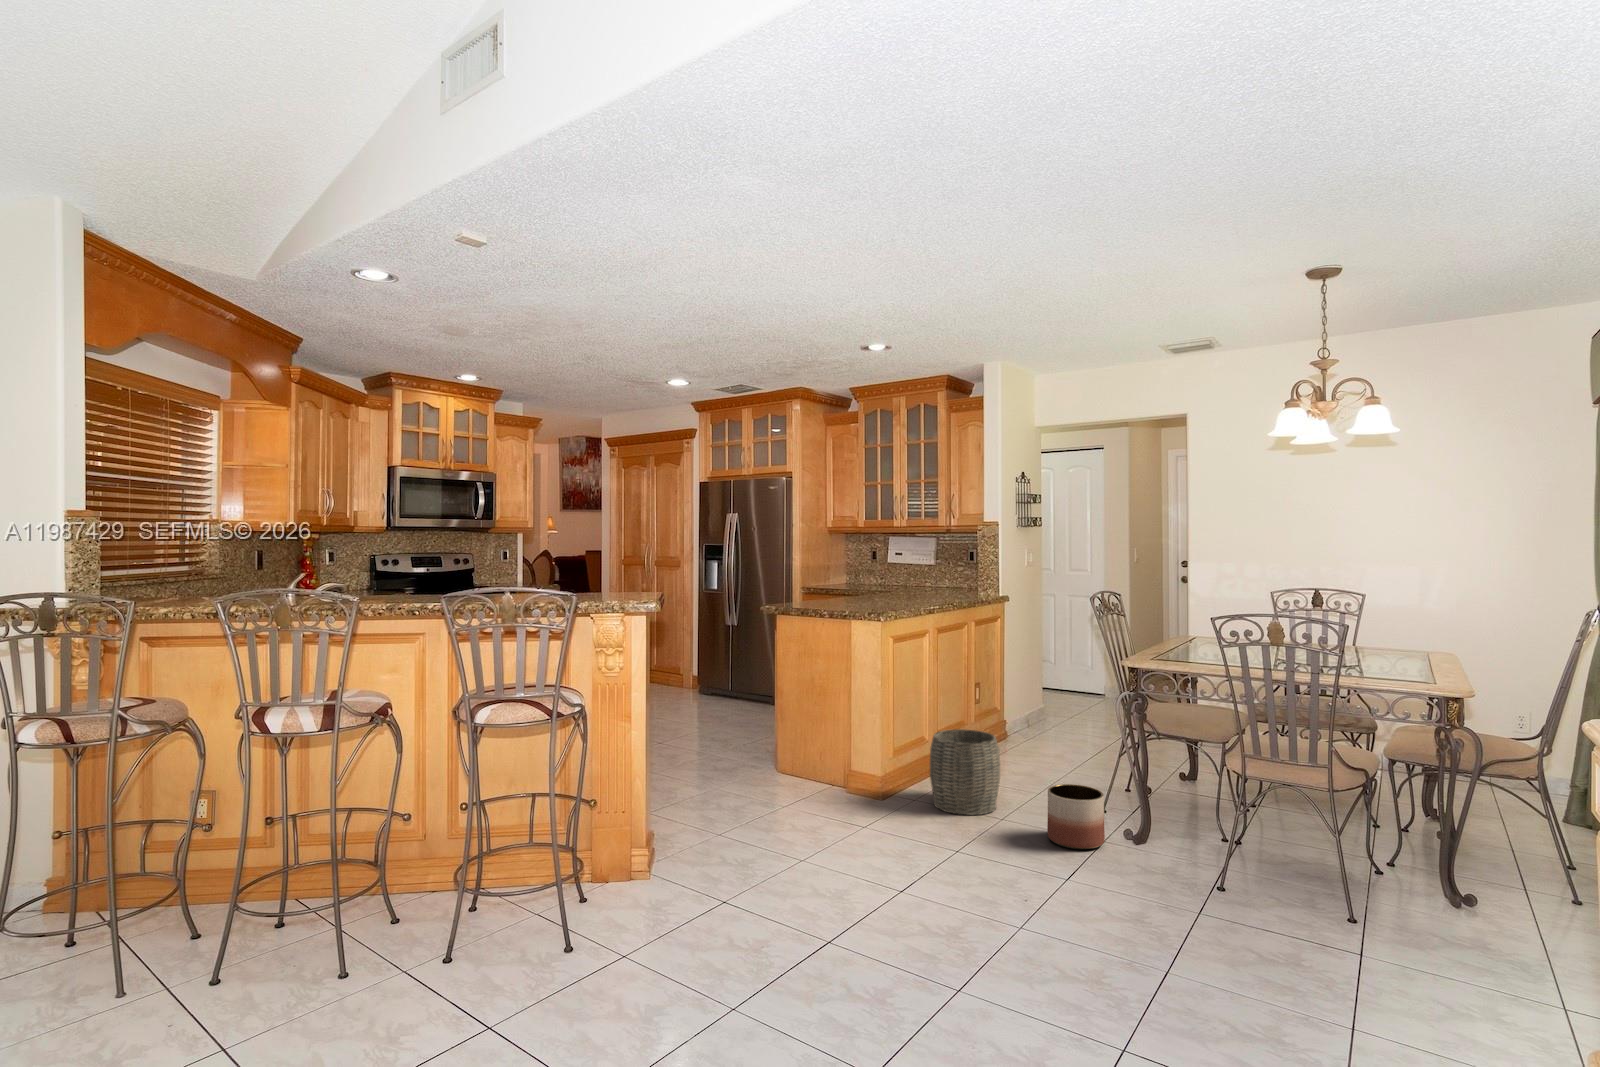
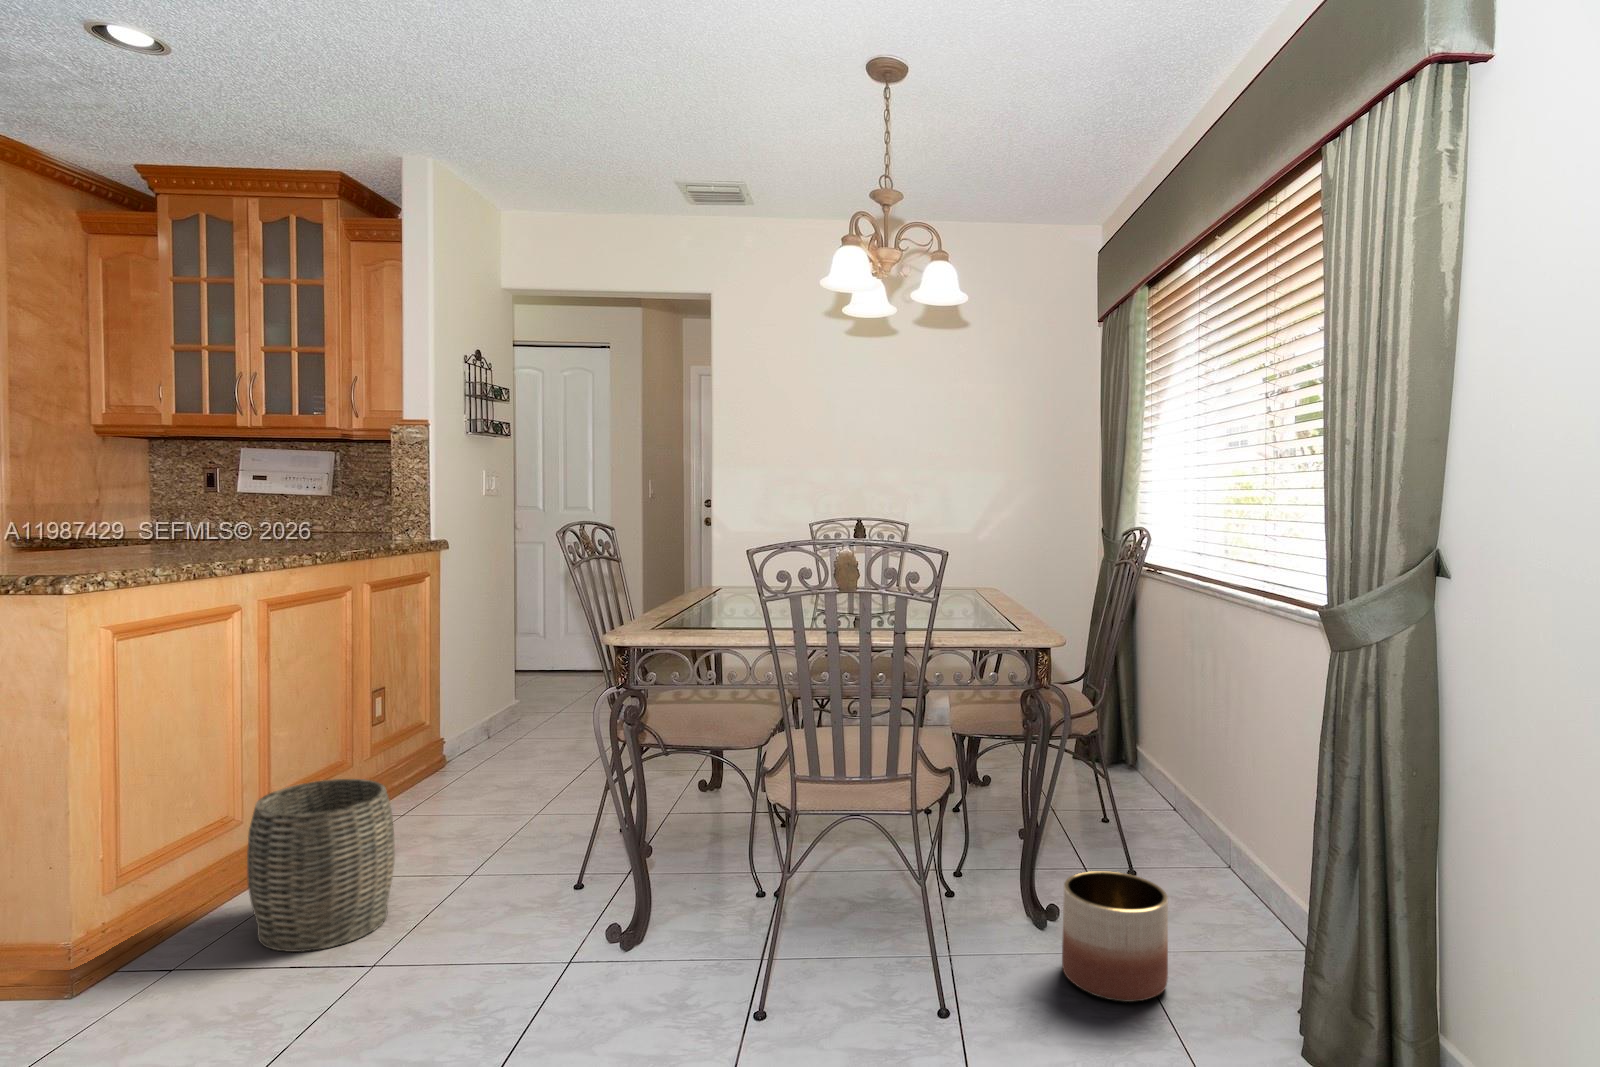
planter: present [1047,784,1105,849] -> present [1062,871,1168,1002]

